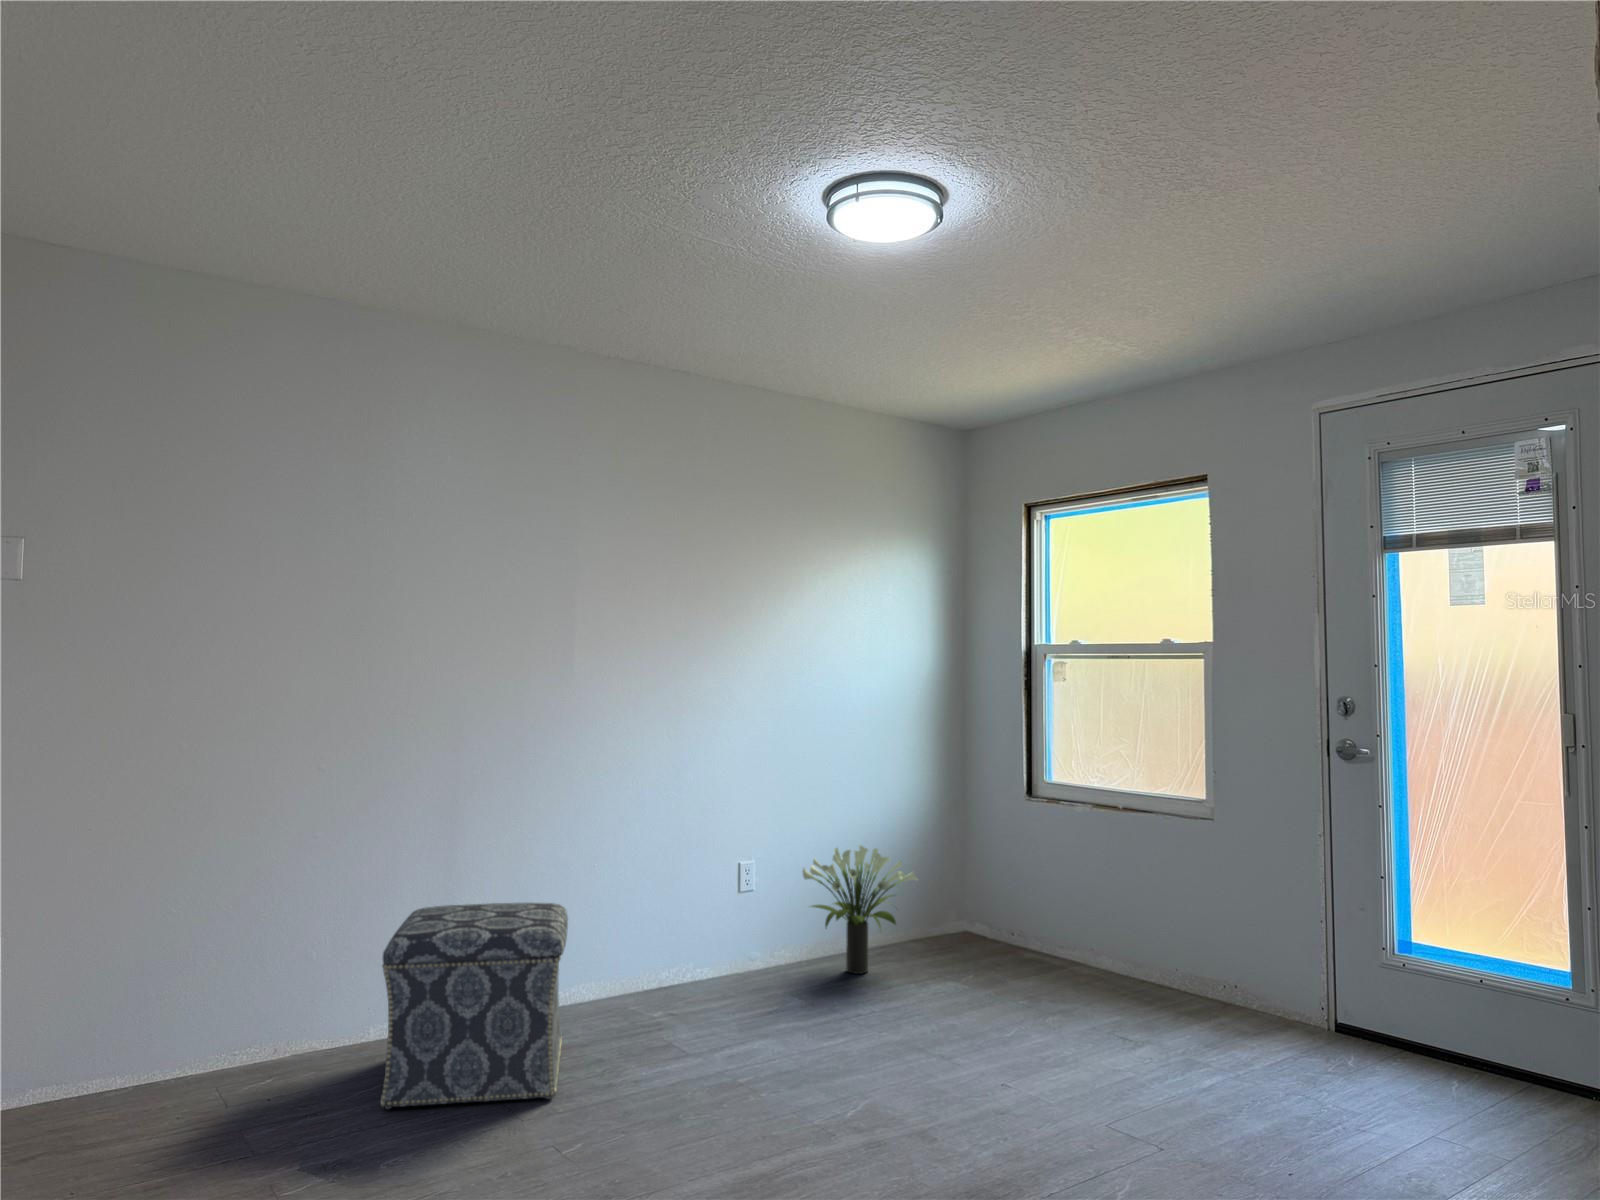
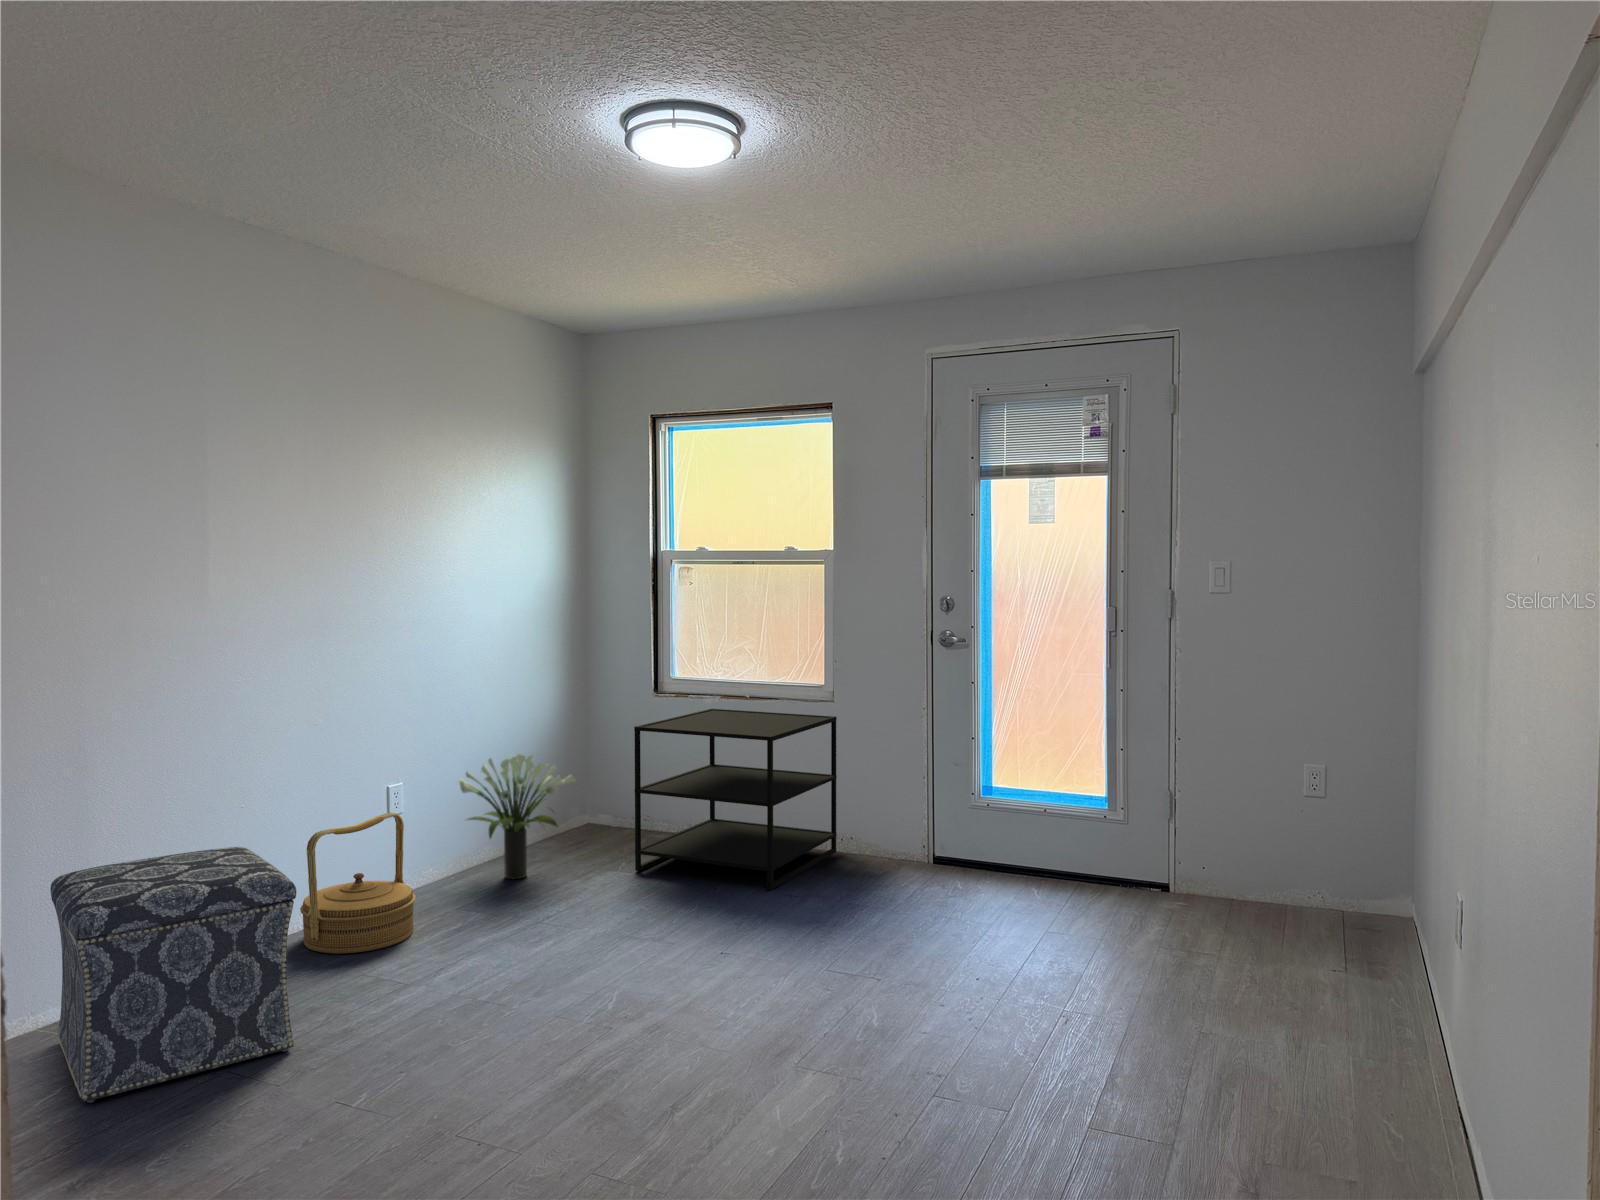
side table: none [974,816,1216,1027] -> present [634,709,837,890]
woven basket: none [634,890,734,1020] -> present [300,813,416,954]

